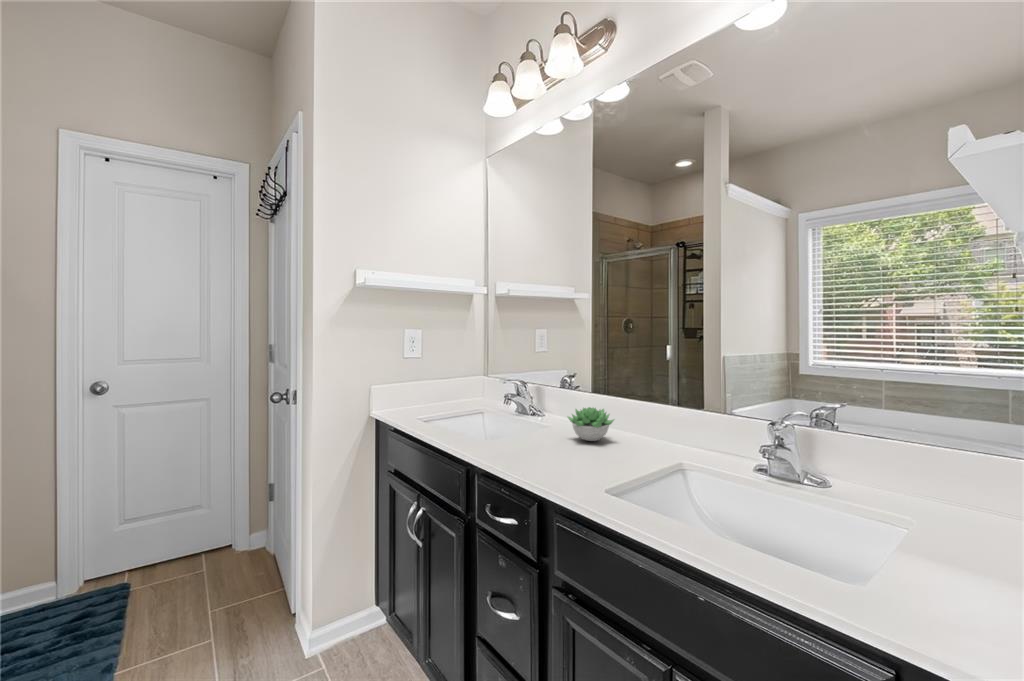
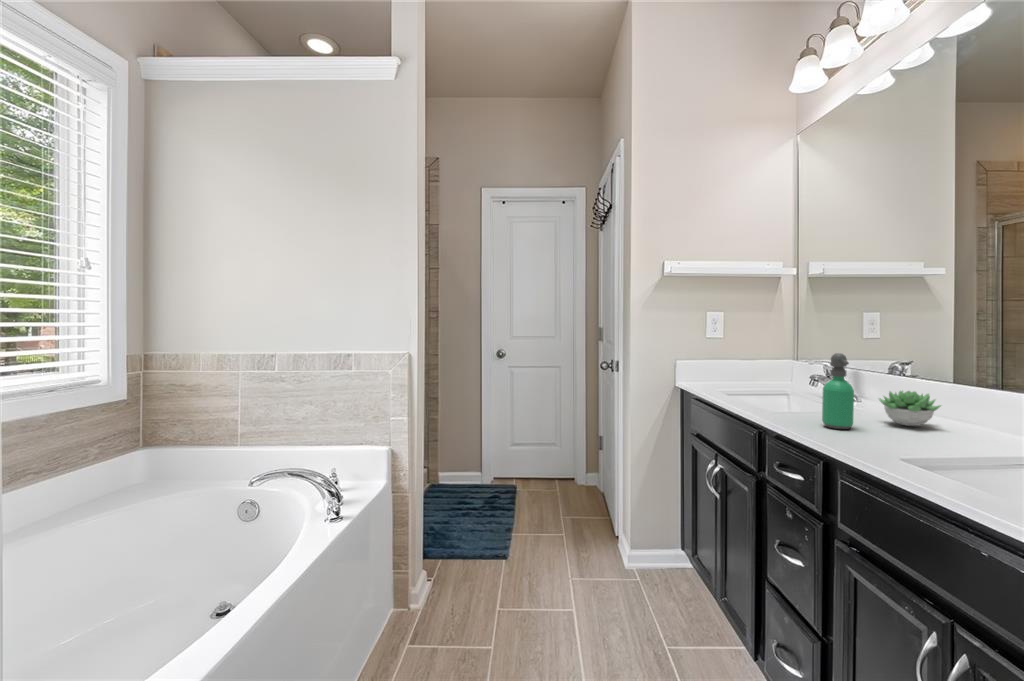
soap dispenser: none [527,374,553,454] -> present [822,353,854,429]

